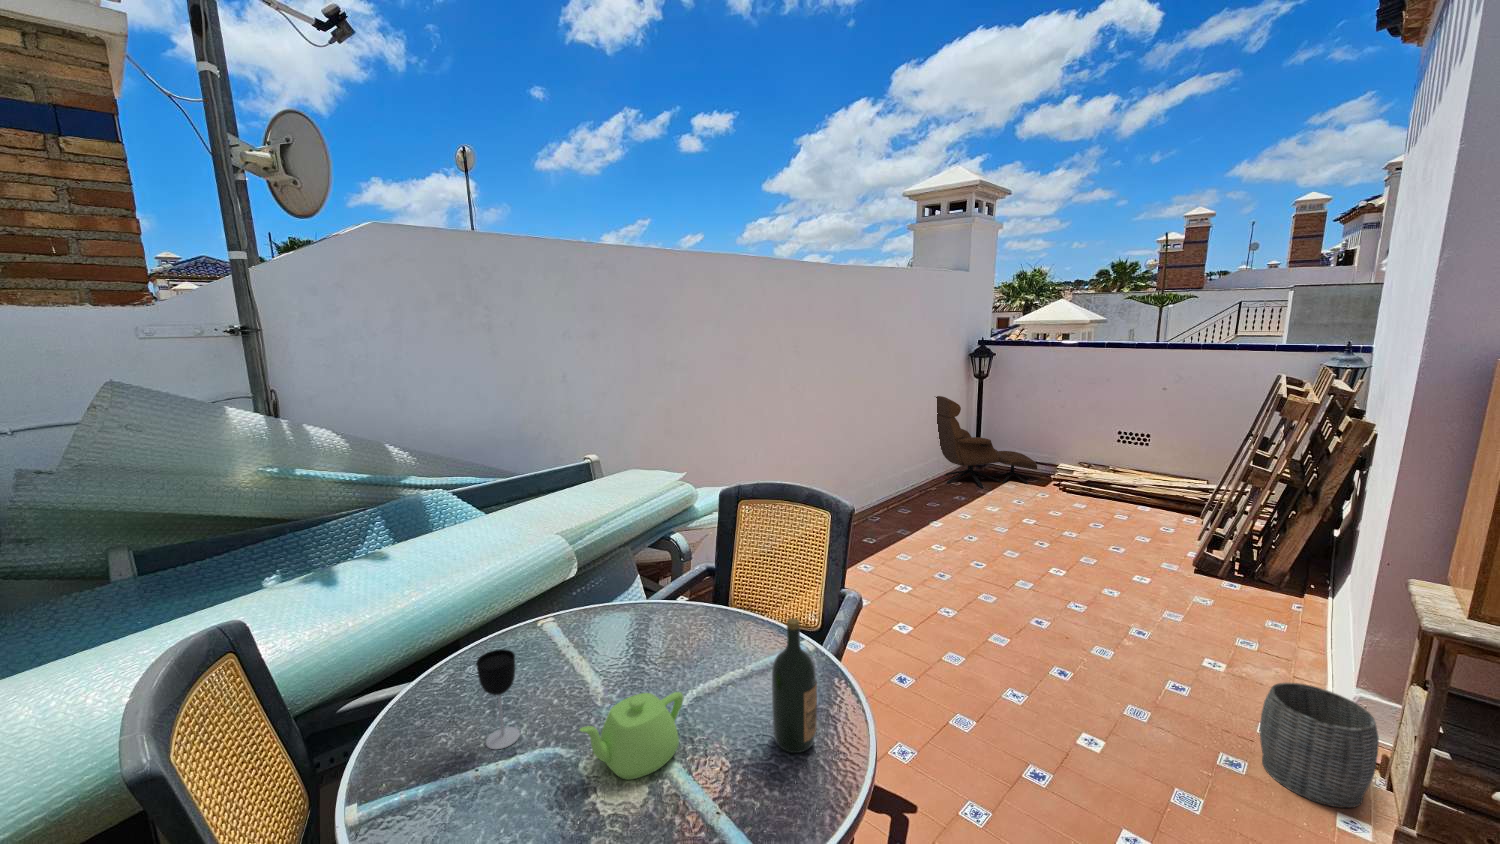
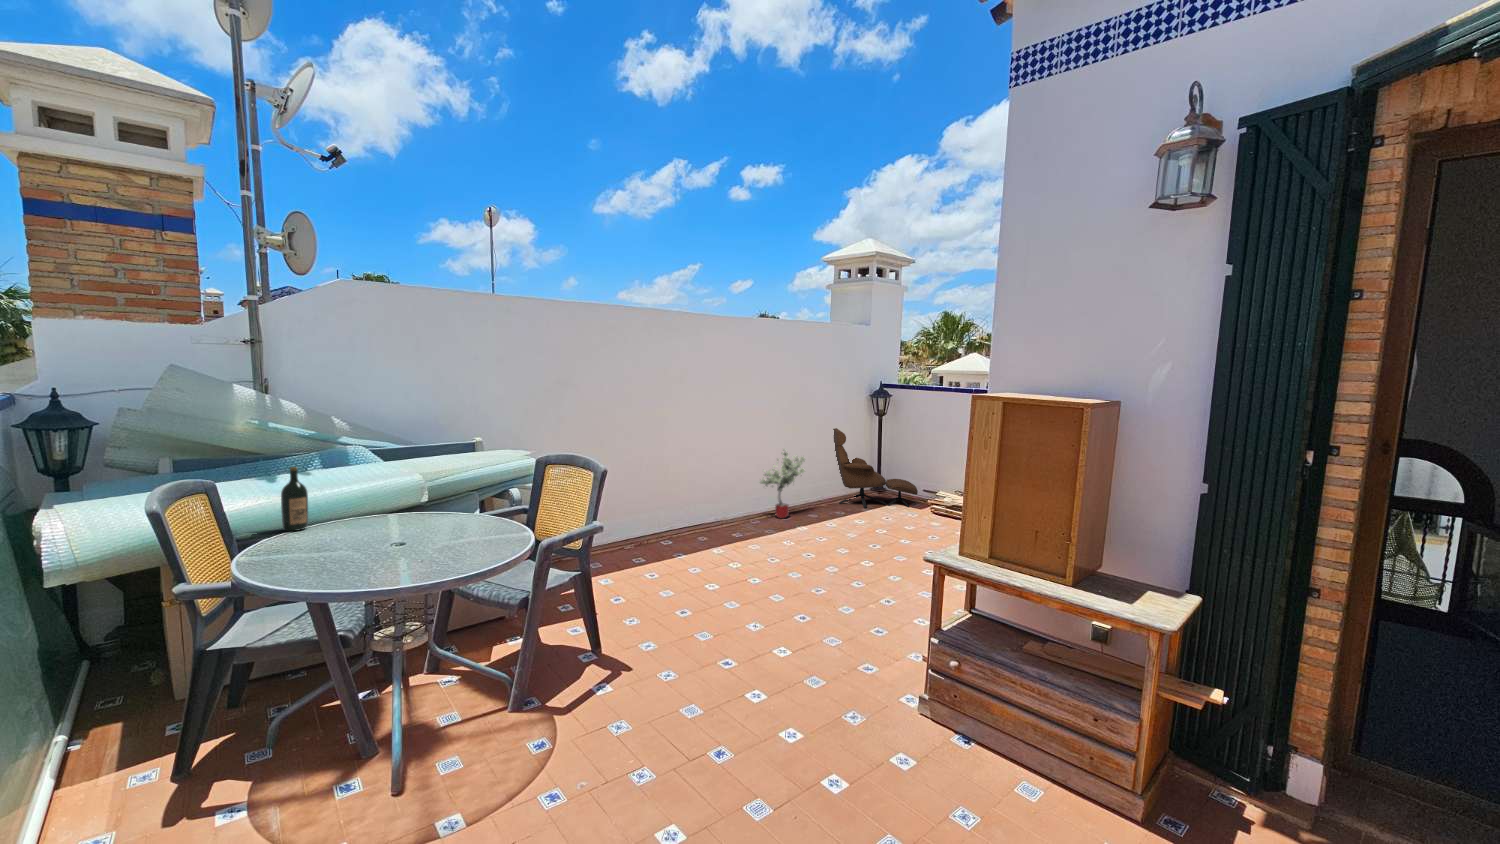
potted tree: none [877,426,929,510] -> present [760,449,805,518]
wine bottle: present [772,618,817,753] -> present [281,467,308,531]
wine glass: present [476,649,520,749] -> none [312,489,334,534]
woven basket: present [1260,683,1379,808] -> none [860,595,917,669]
teapot: present [580,692,684,780] -> none [346,509,411,542]

